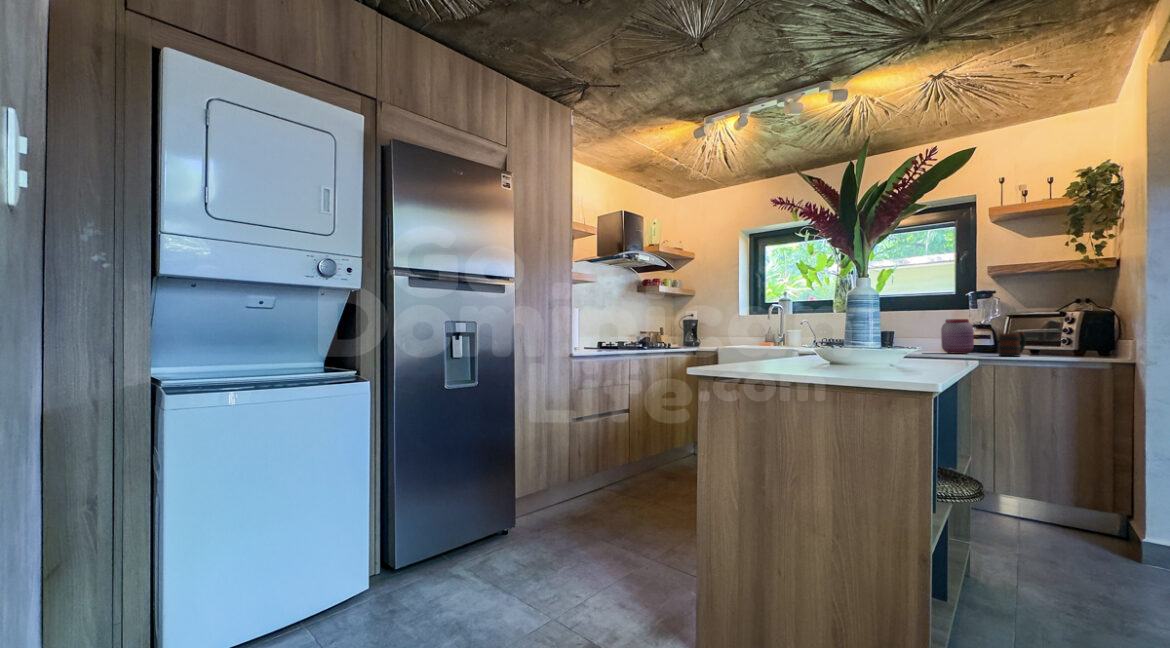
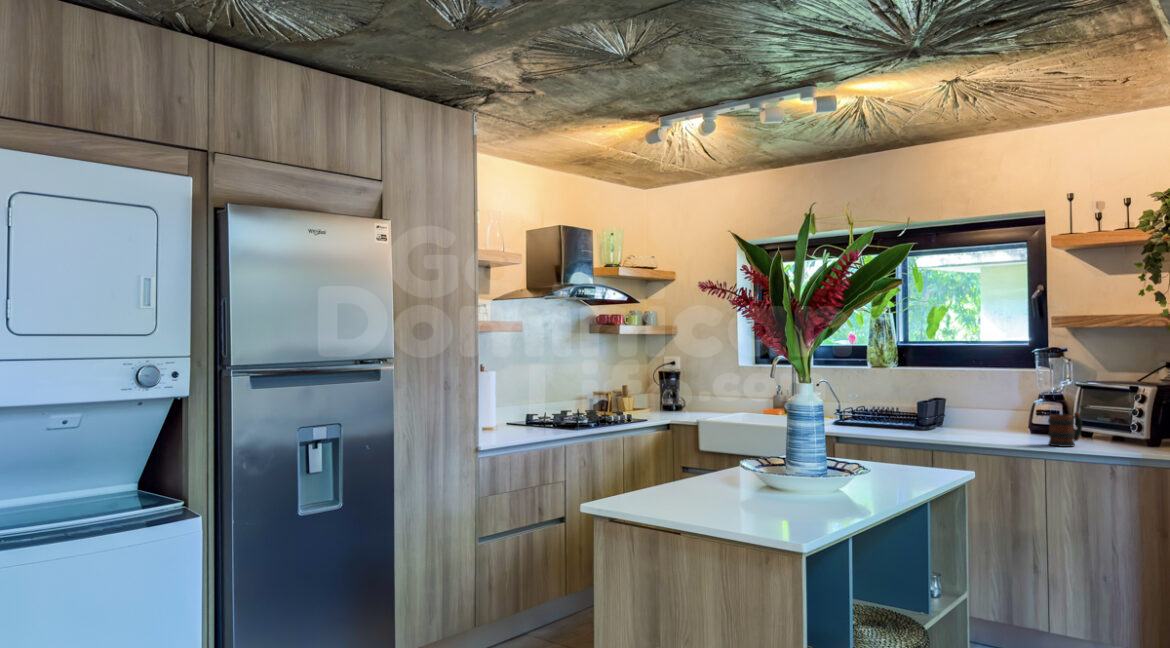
jar: present [941,319,974,354] -> none [988,390,1028,438]

